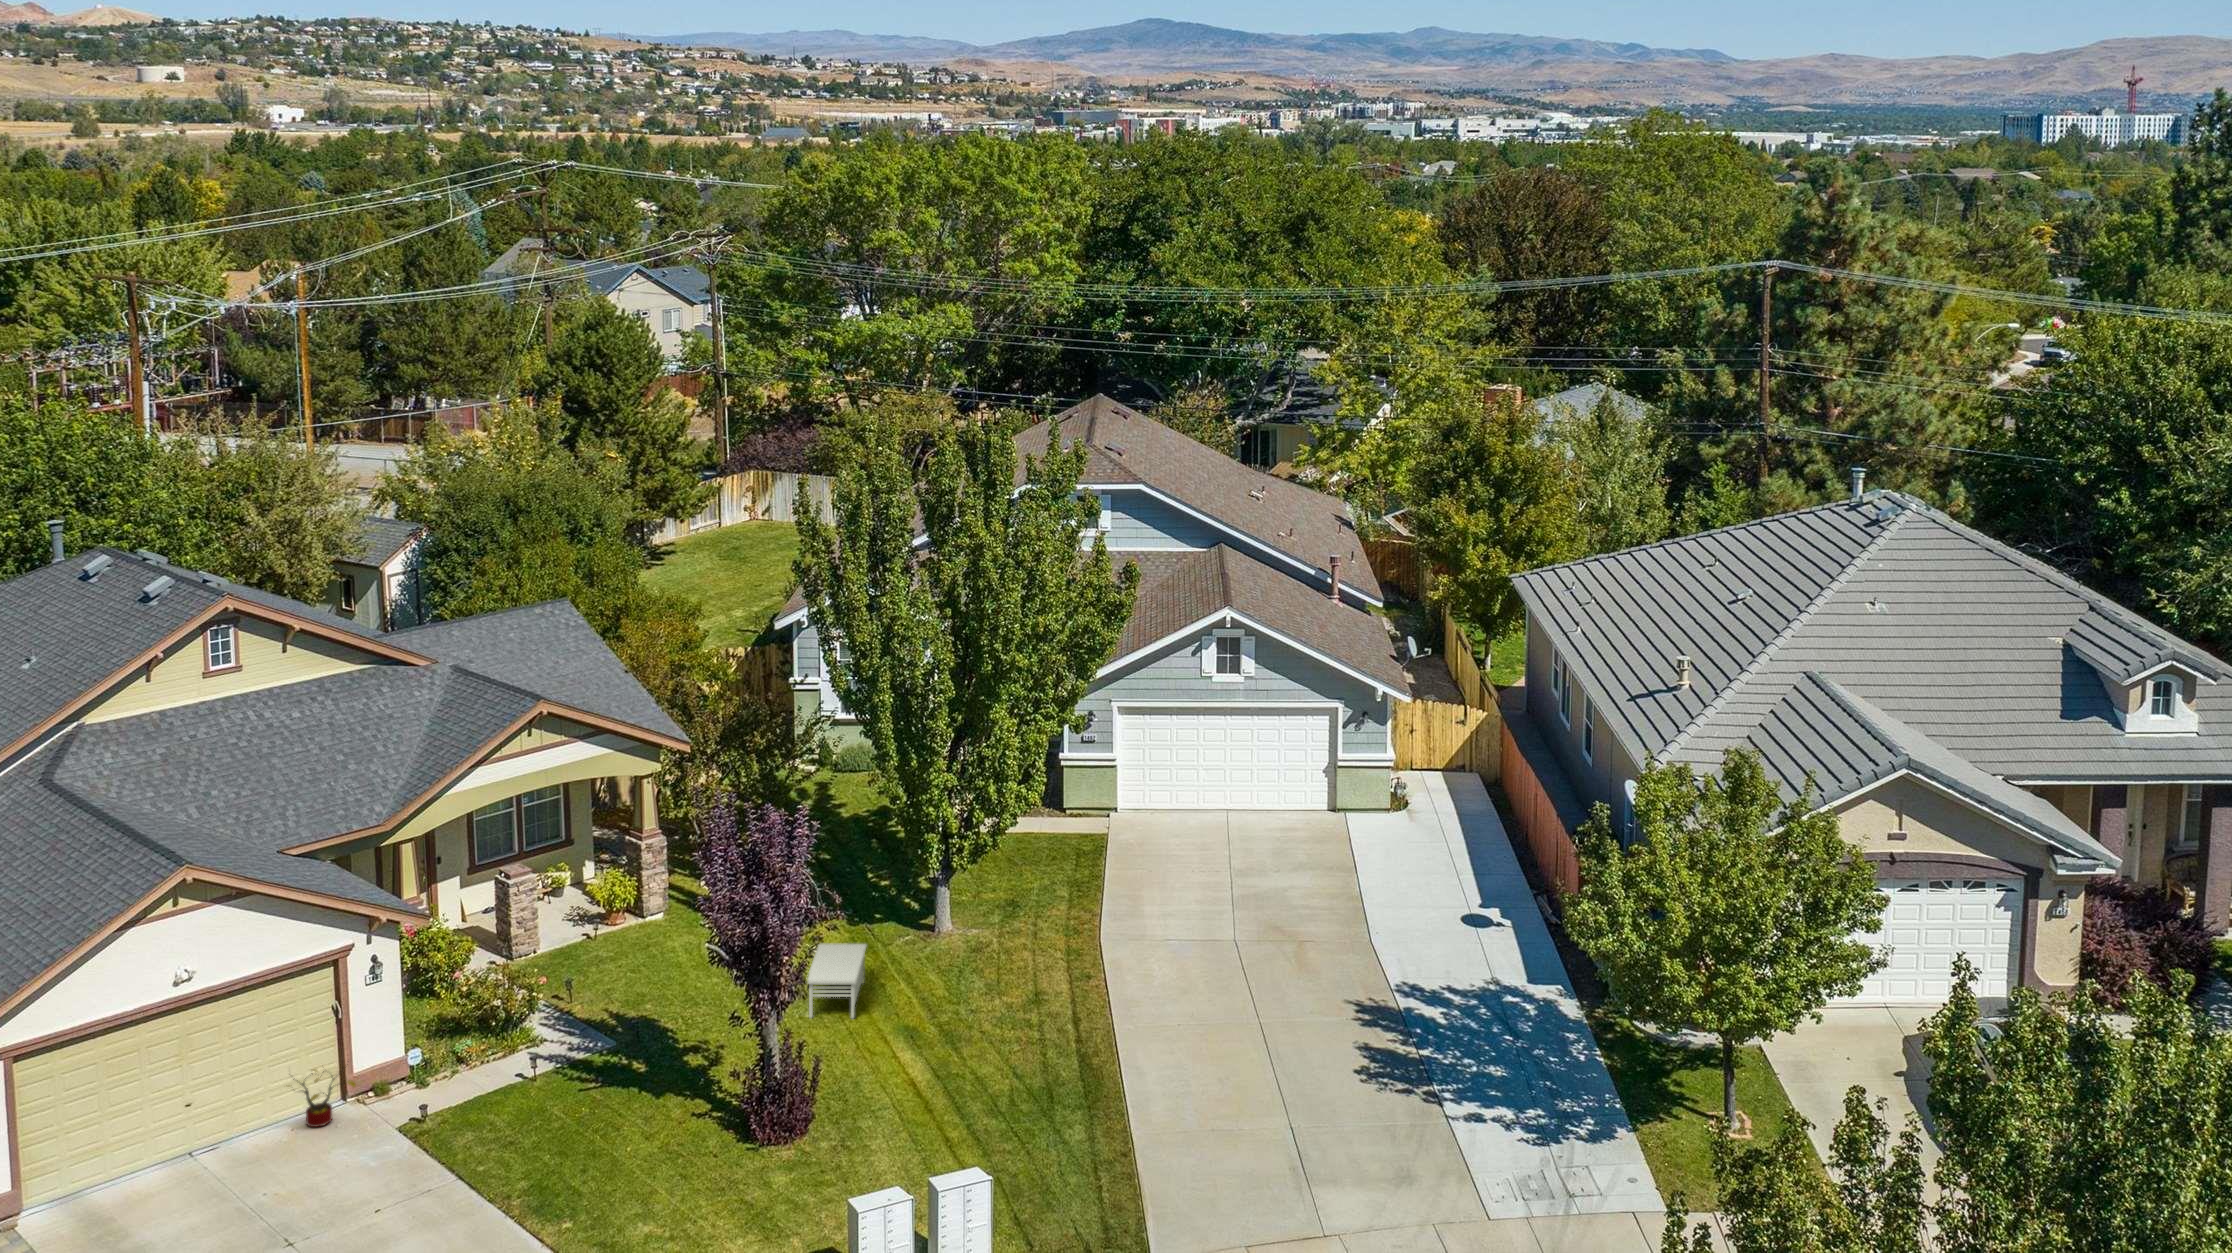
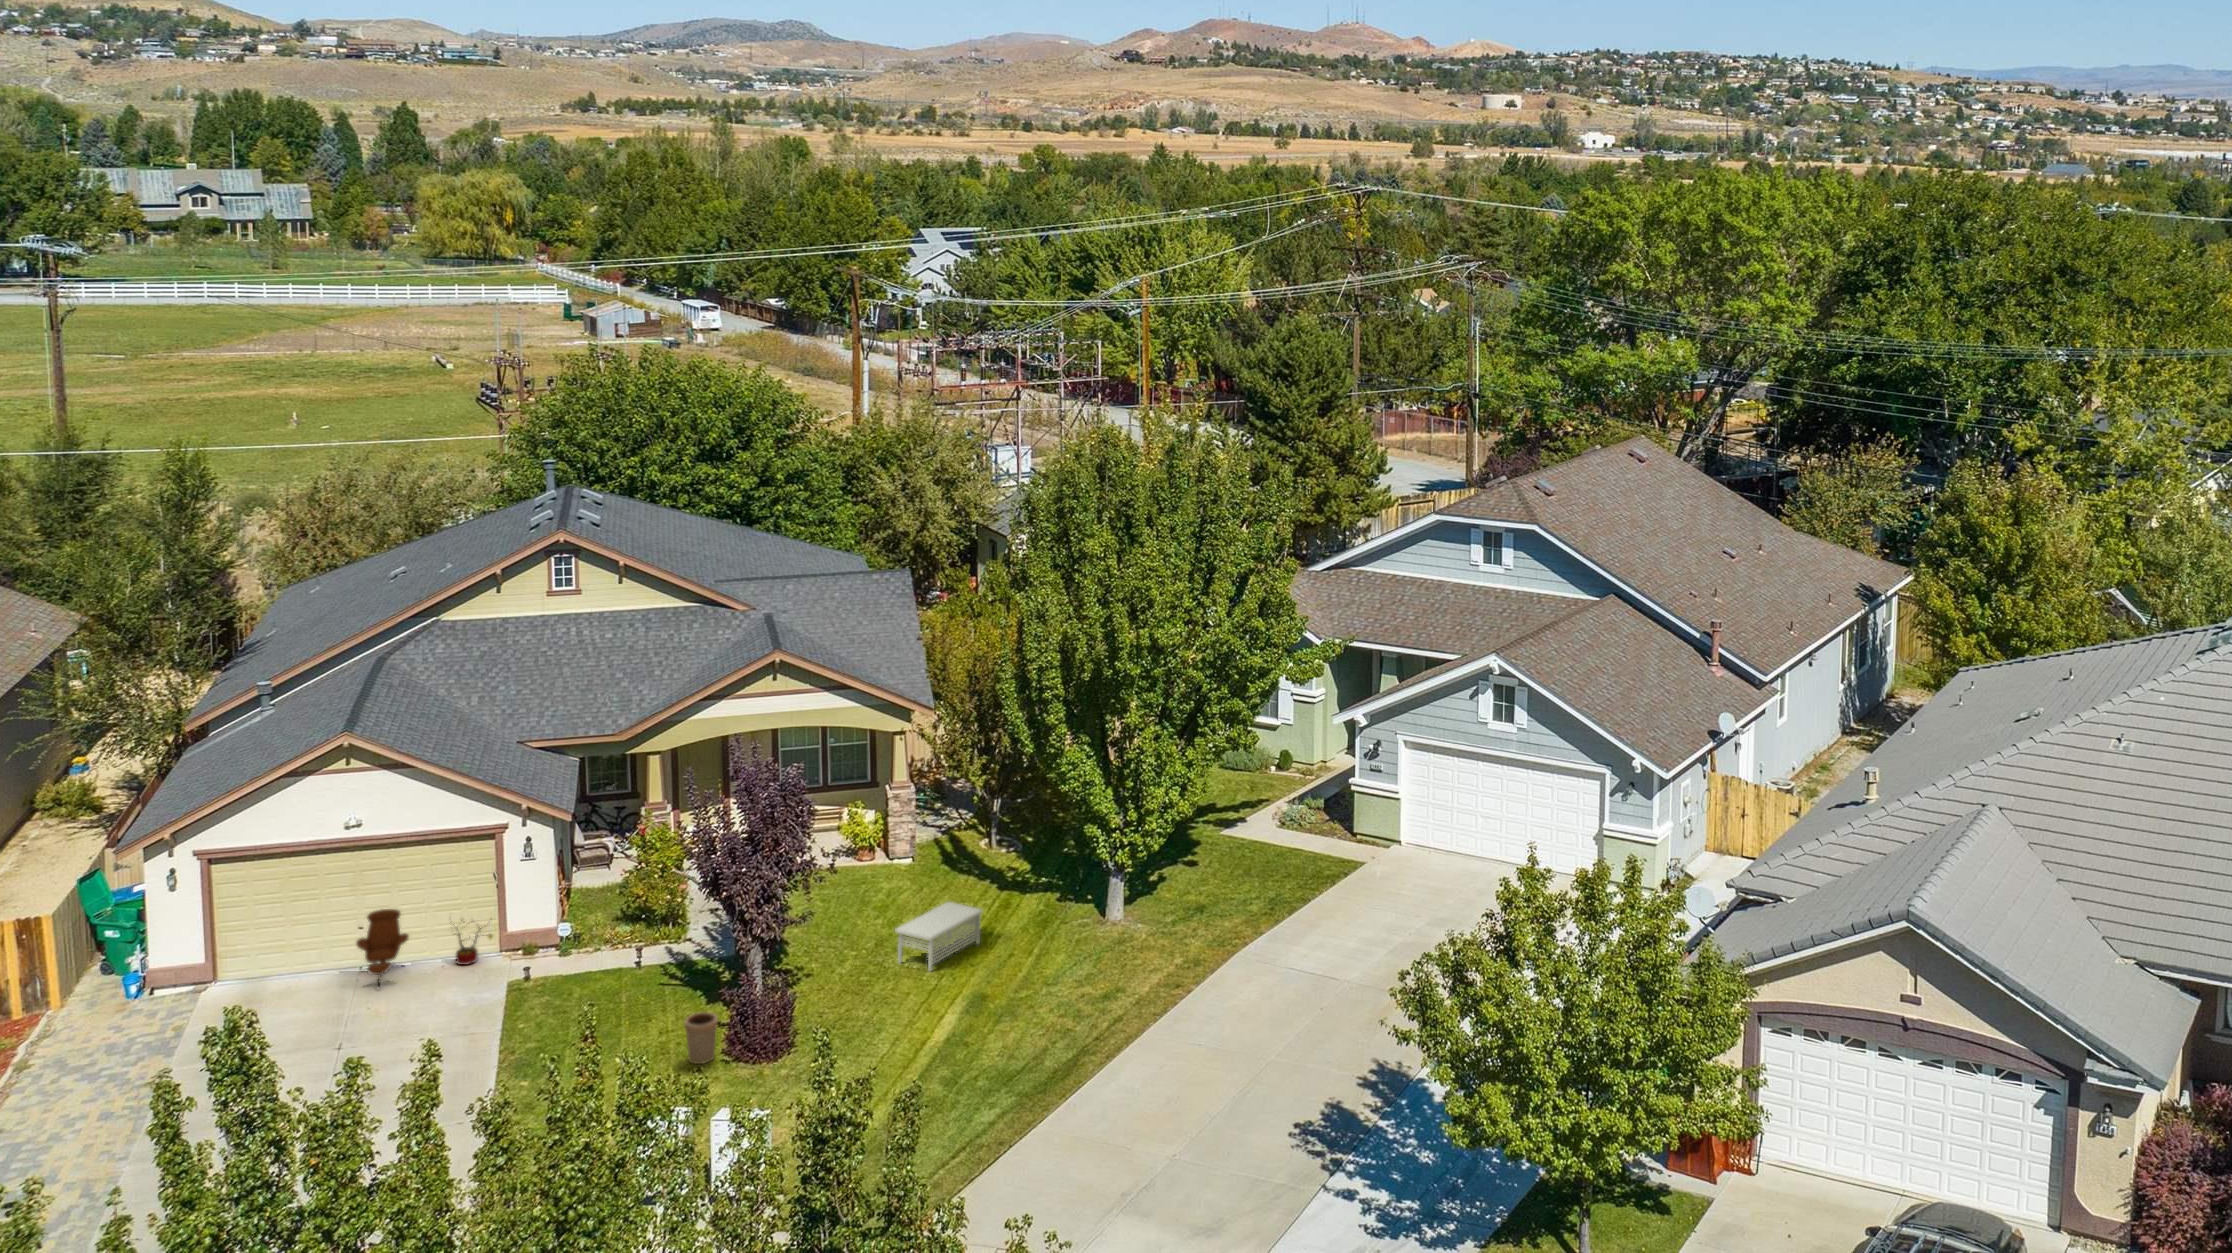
lounge chair: none [190,1076,266,1177] -> present [356,909,409,984]
basket: none [724,1099,760,1160] -> present [684,1012,718,1064]

